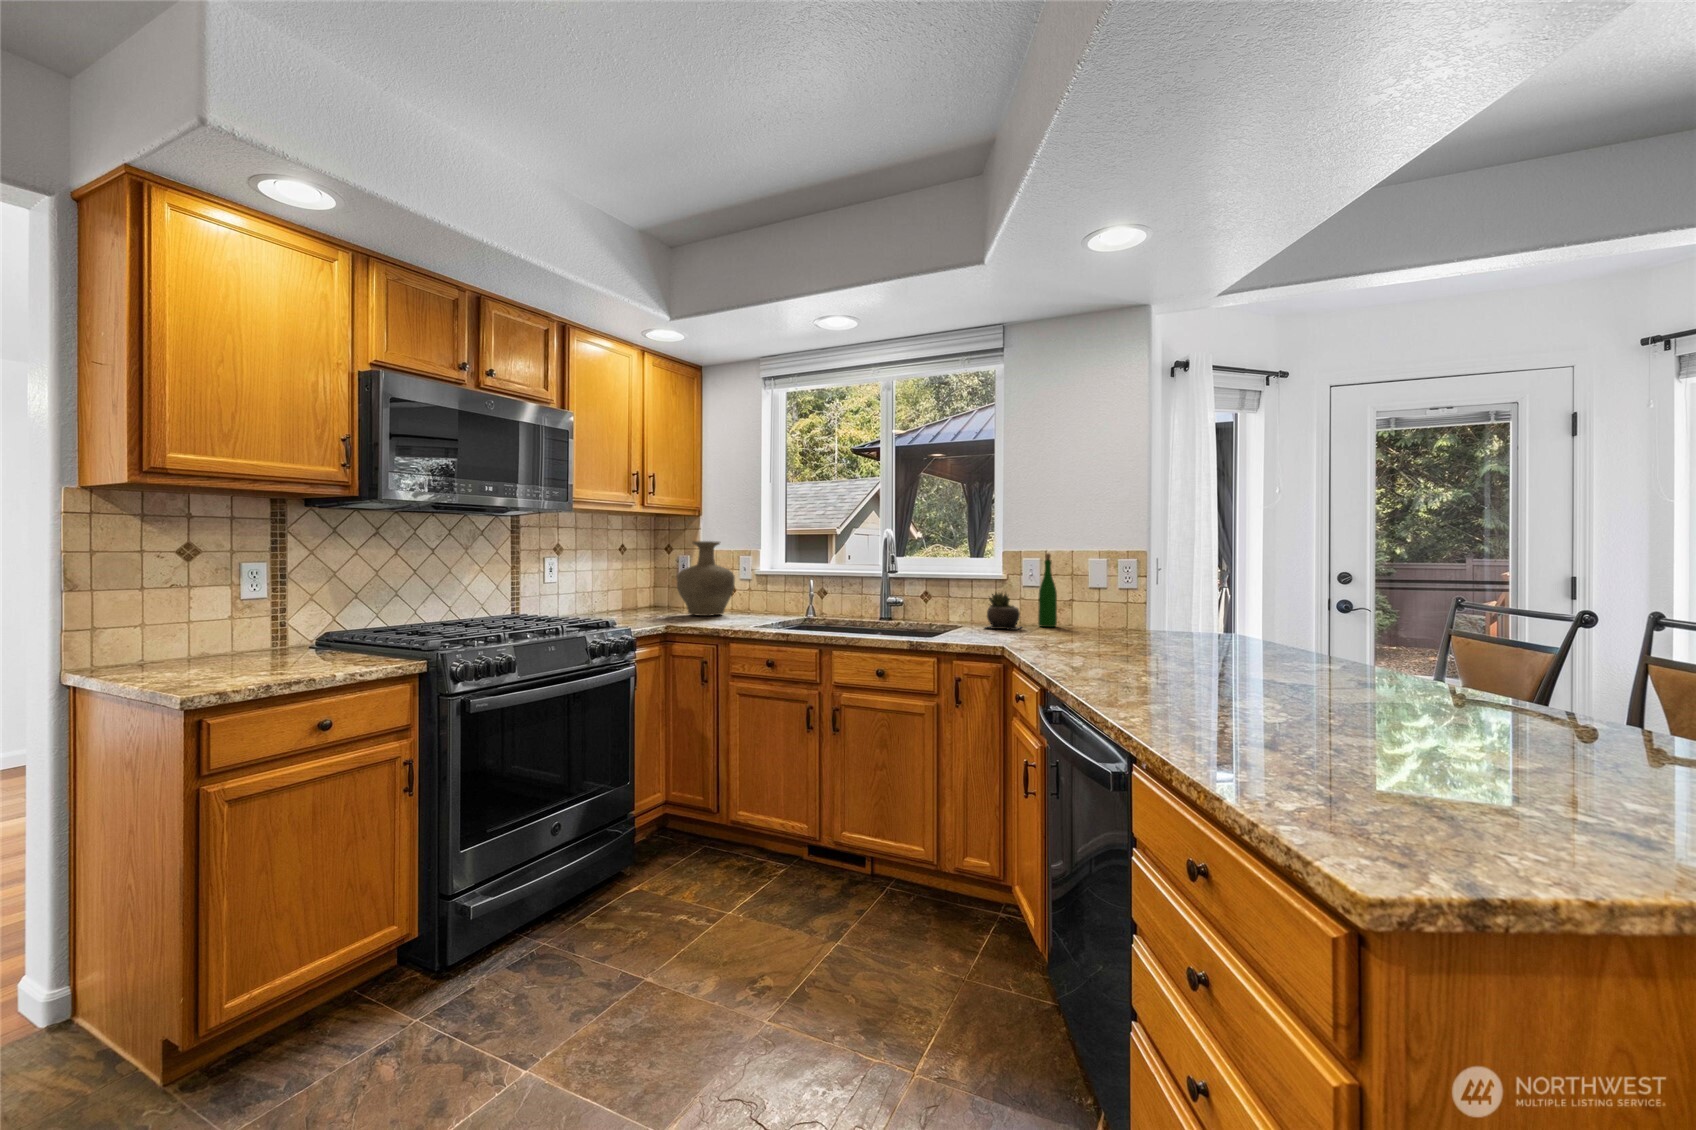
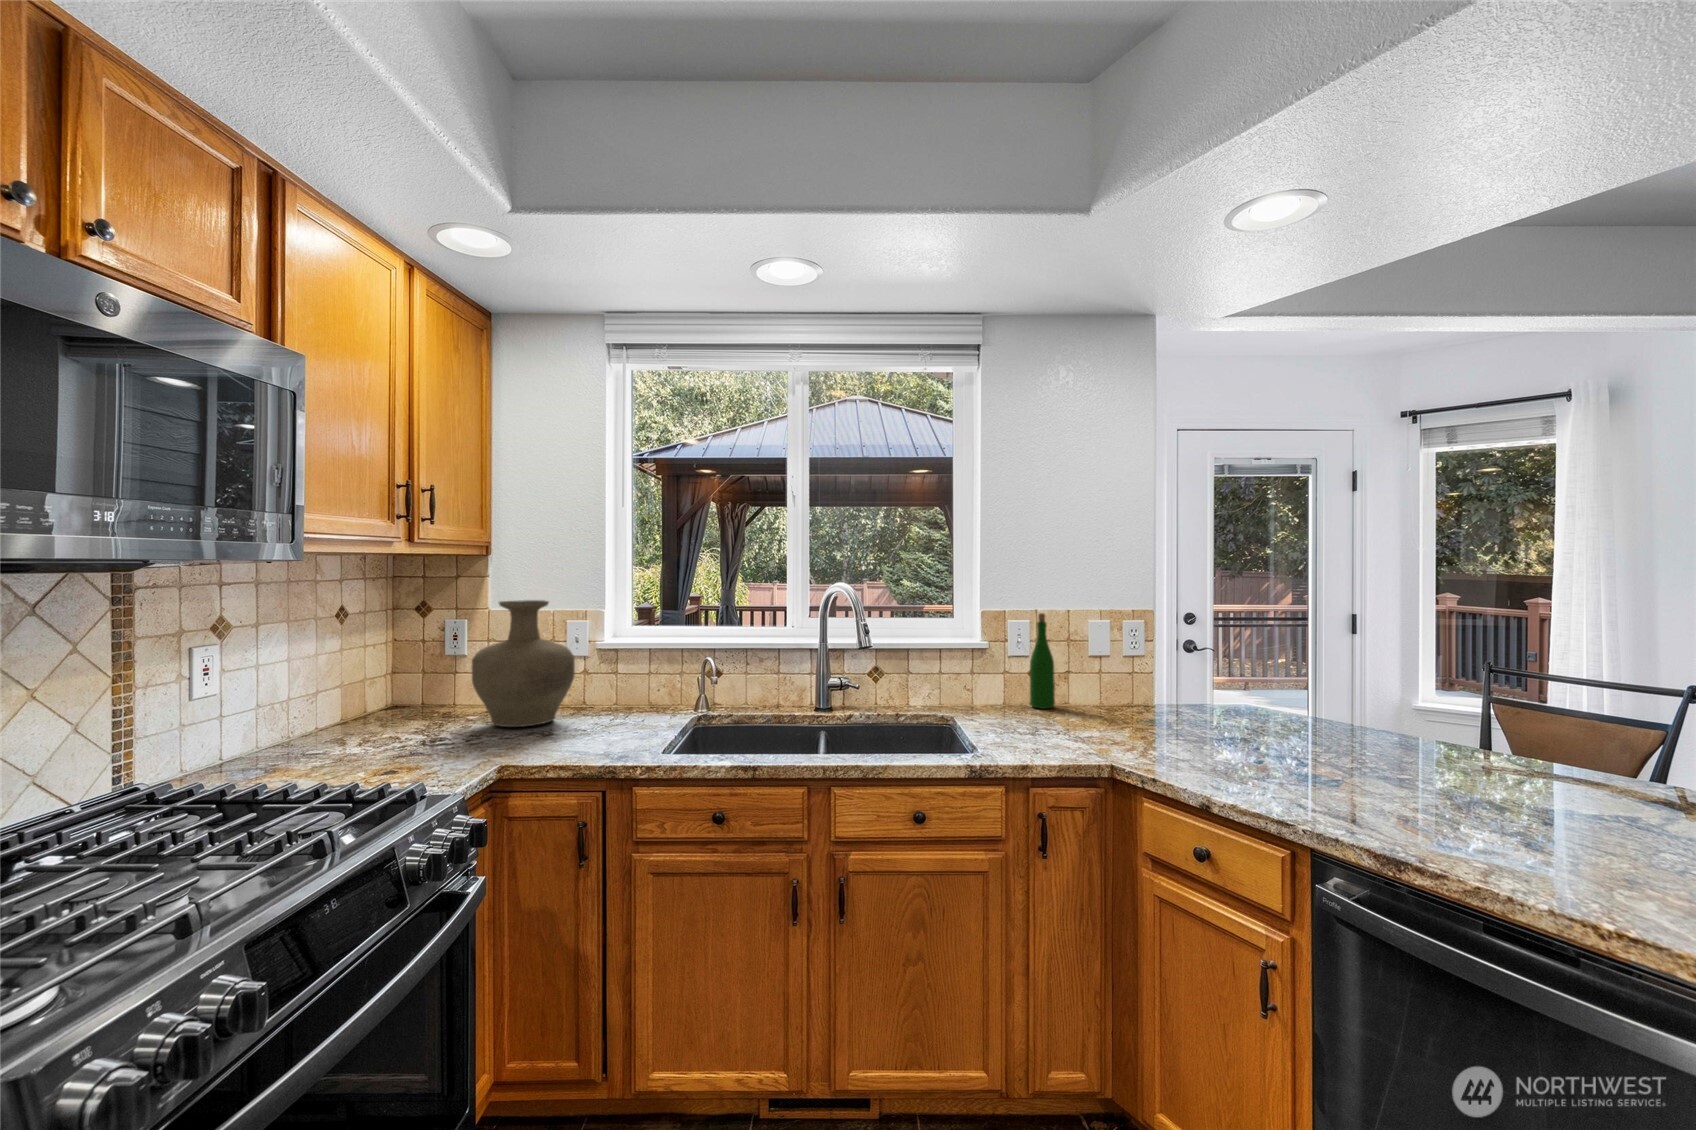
succulent plant: present [986,593,1020,630] -> none [977,666,1033,720]

